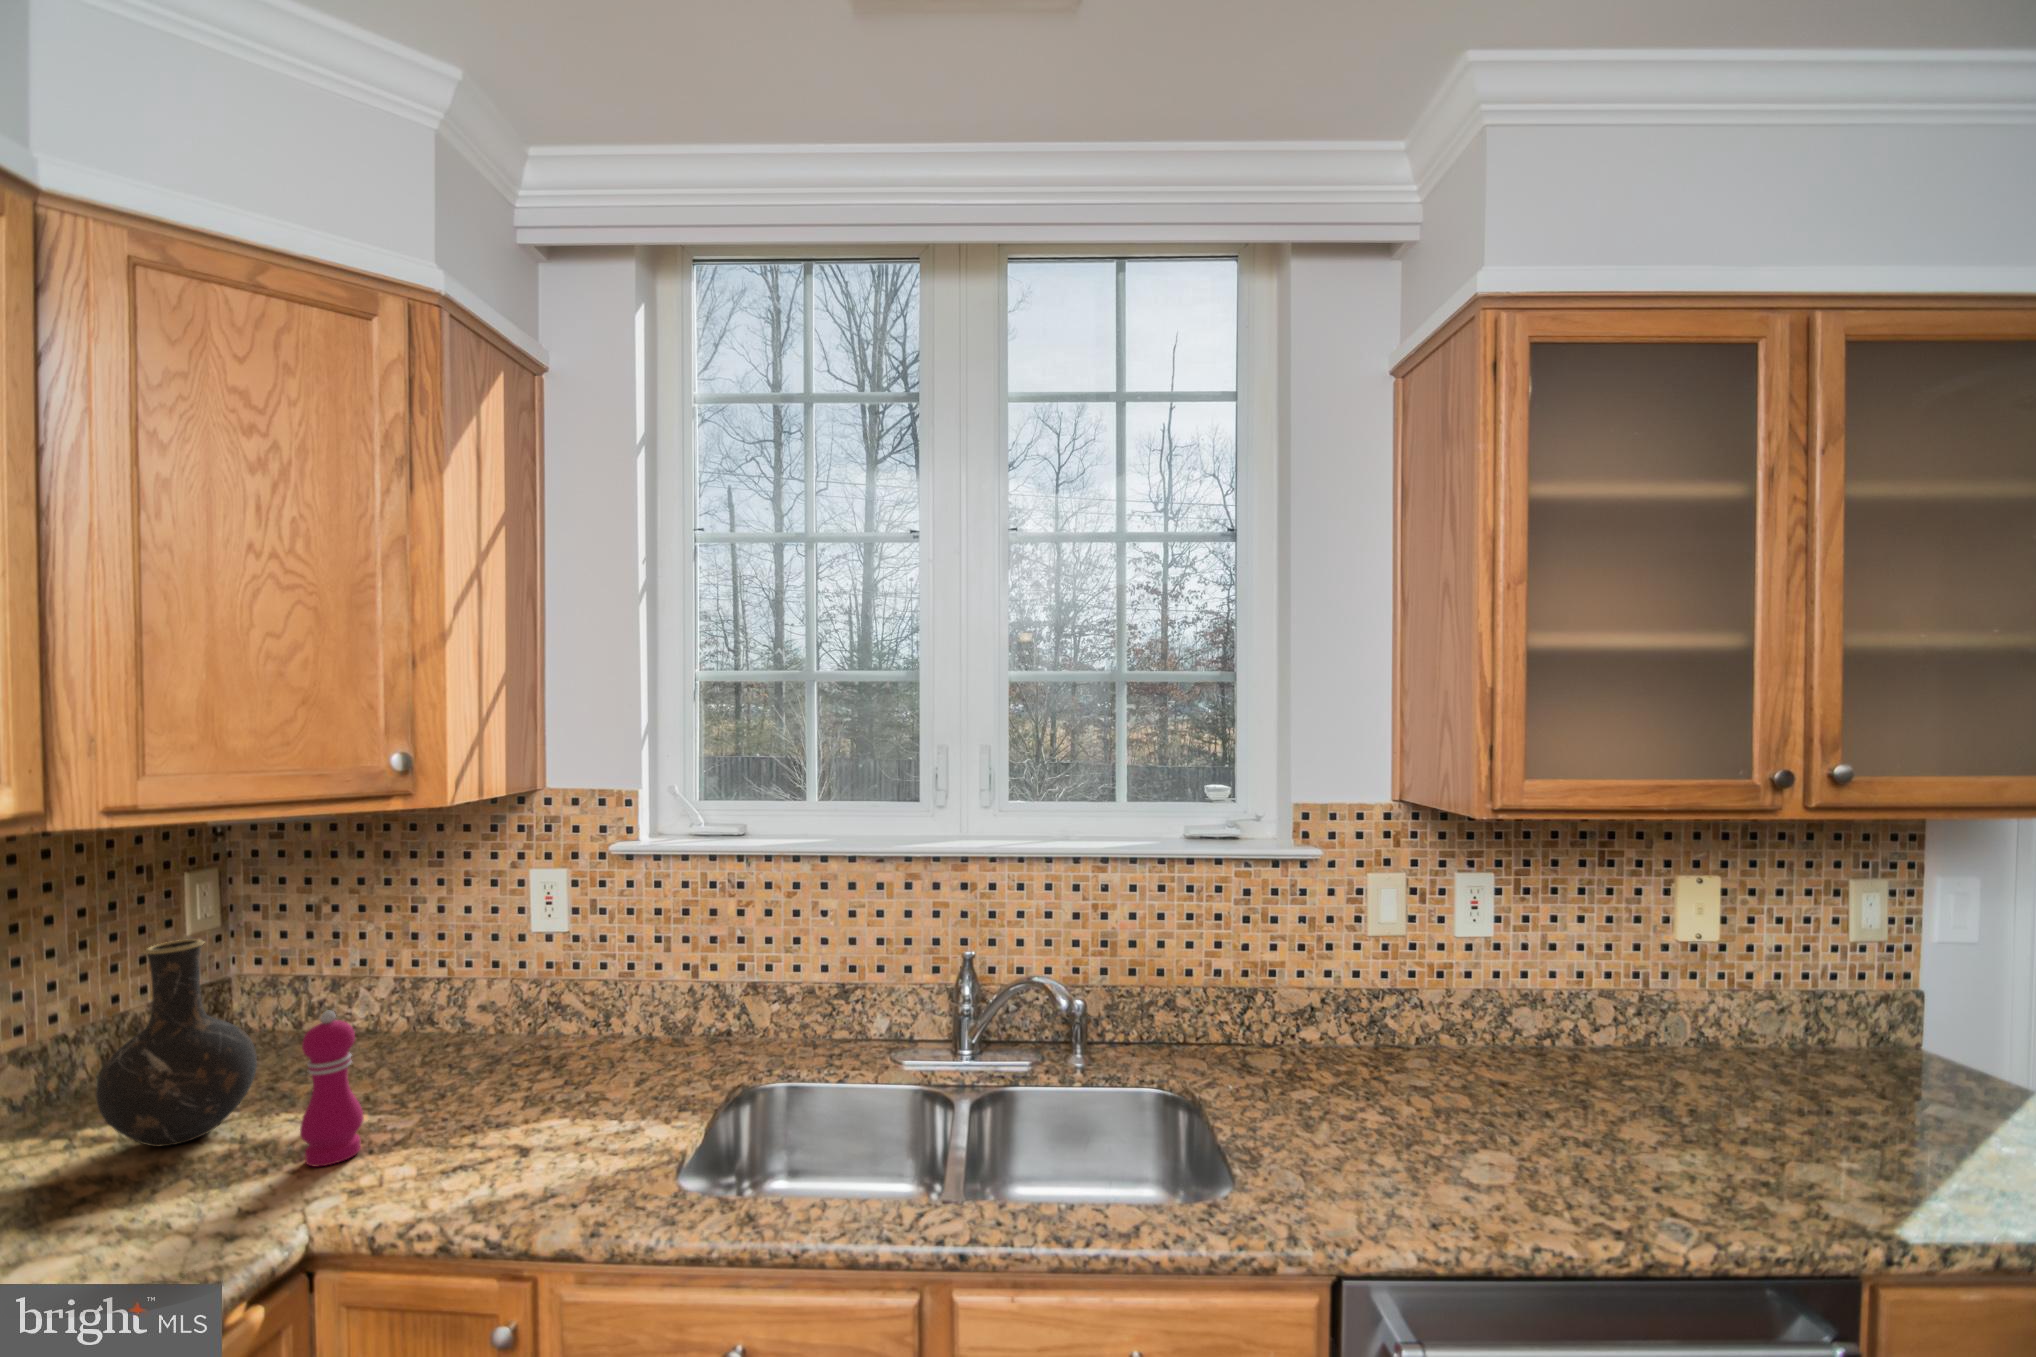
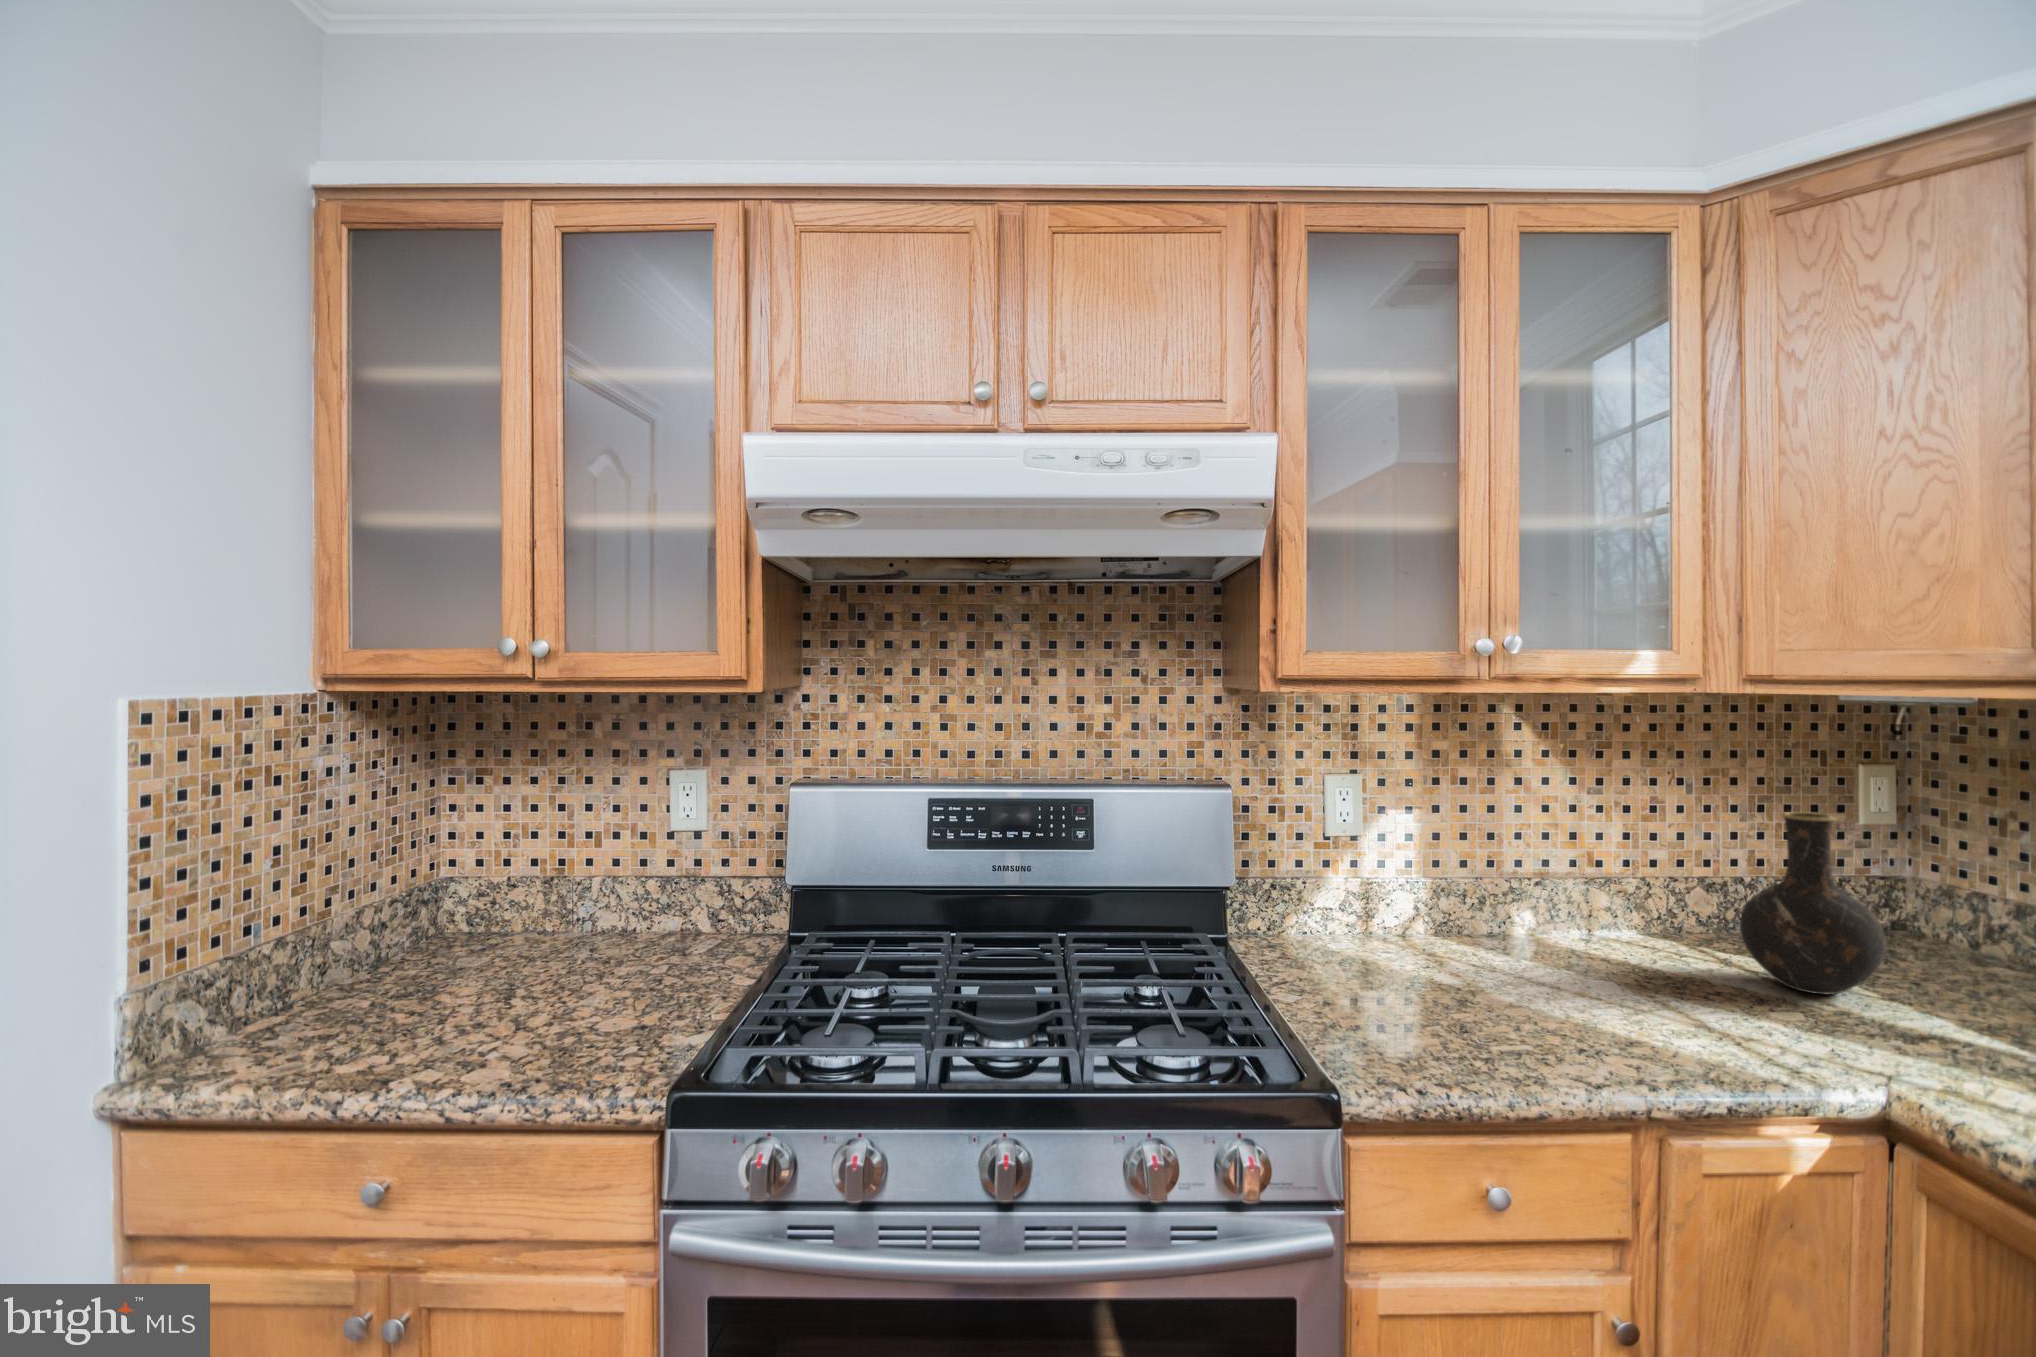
pepper mill: present [300,1011,364,1167] -> none [1903,910,1980,1073]

